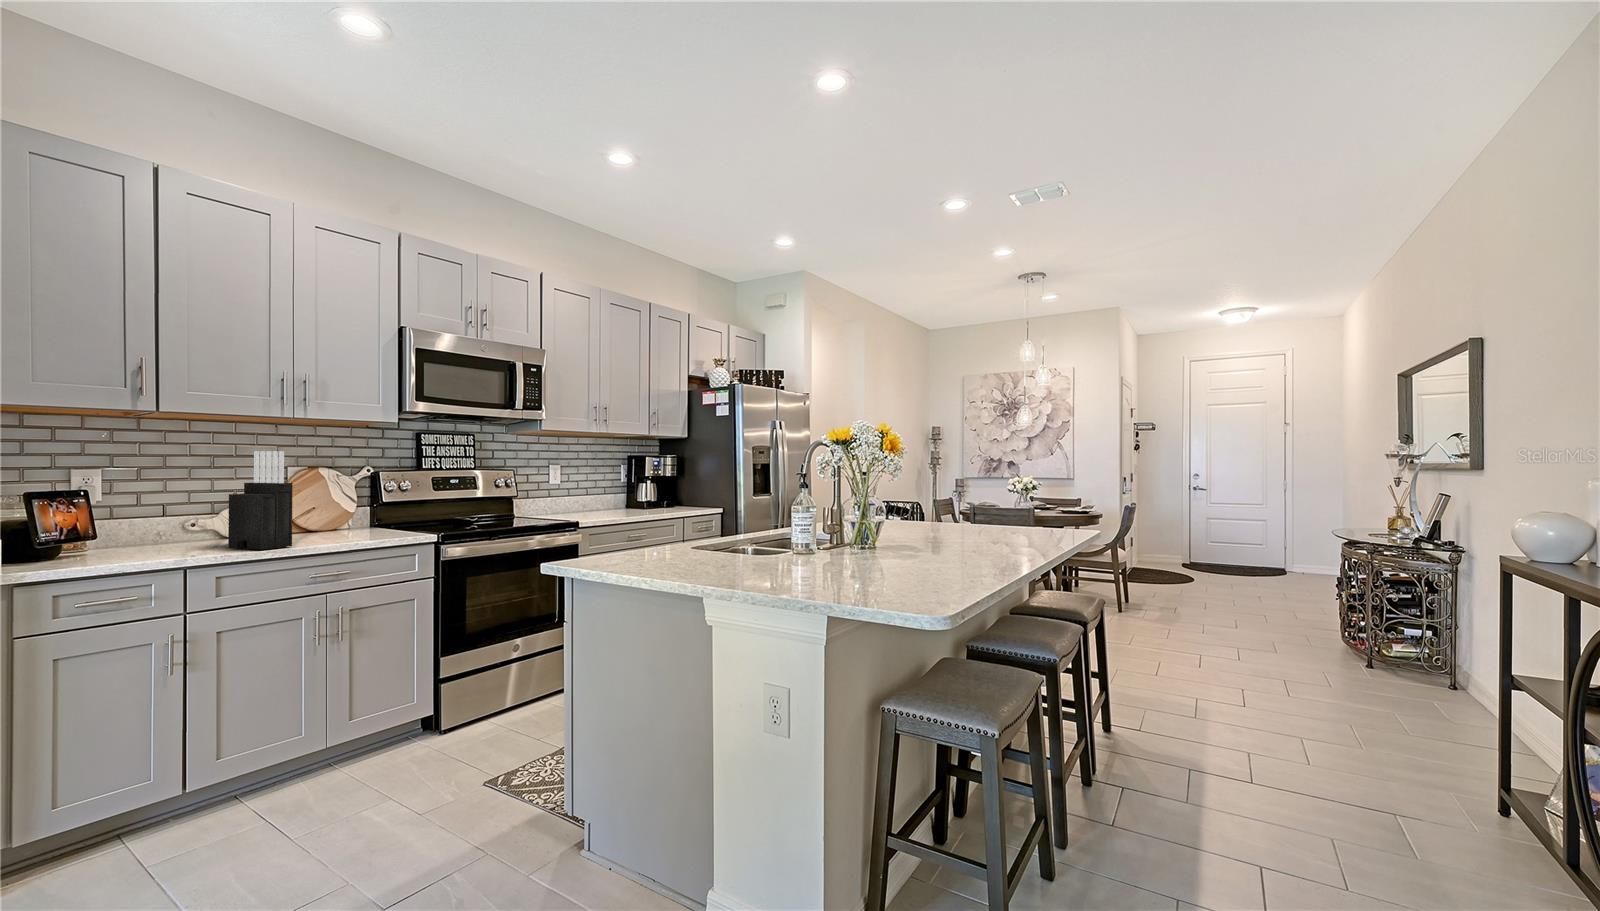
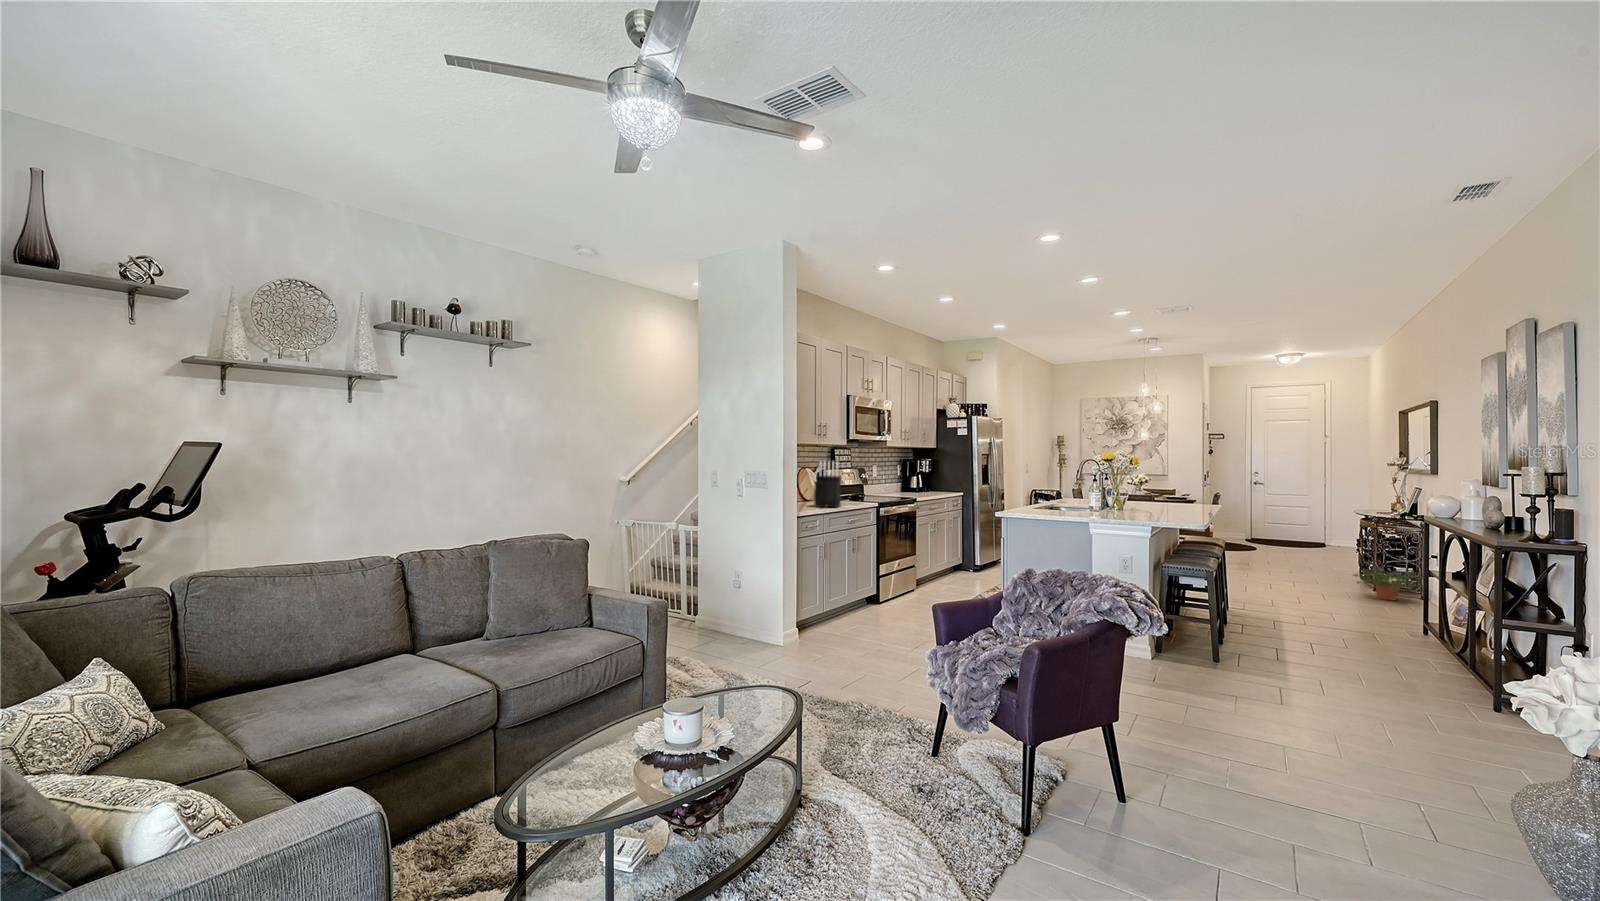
potted plant: none [1332,631,1466,694] -> present [1354,568,1423,600]

